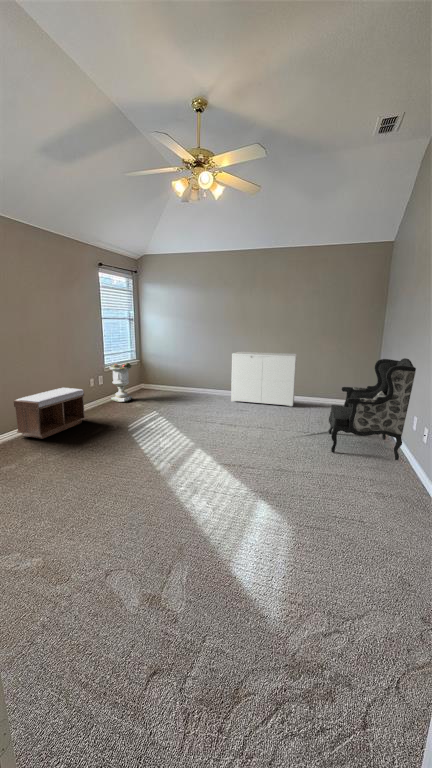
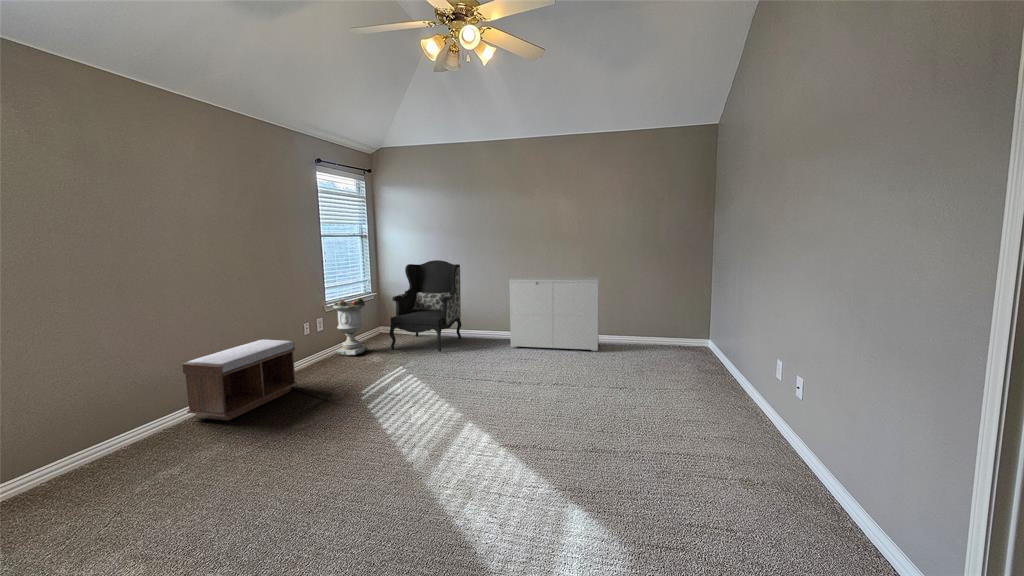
armchair: present [329,358,416,460] -> present [389,260,461,352]

